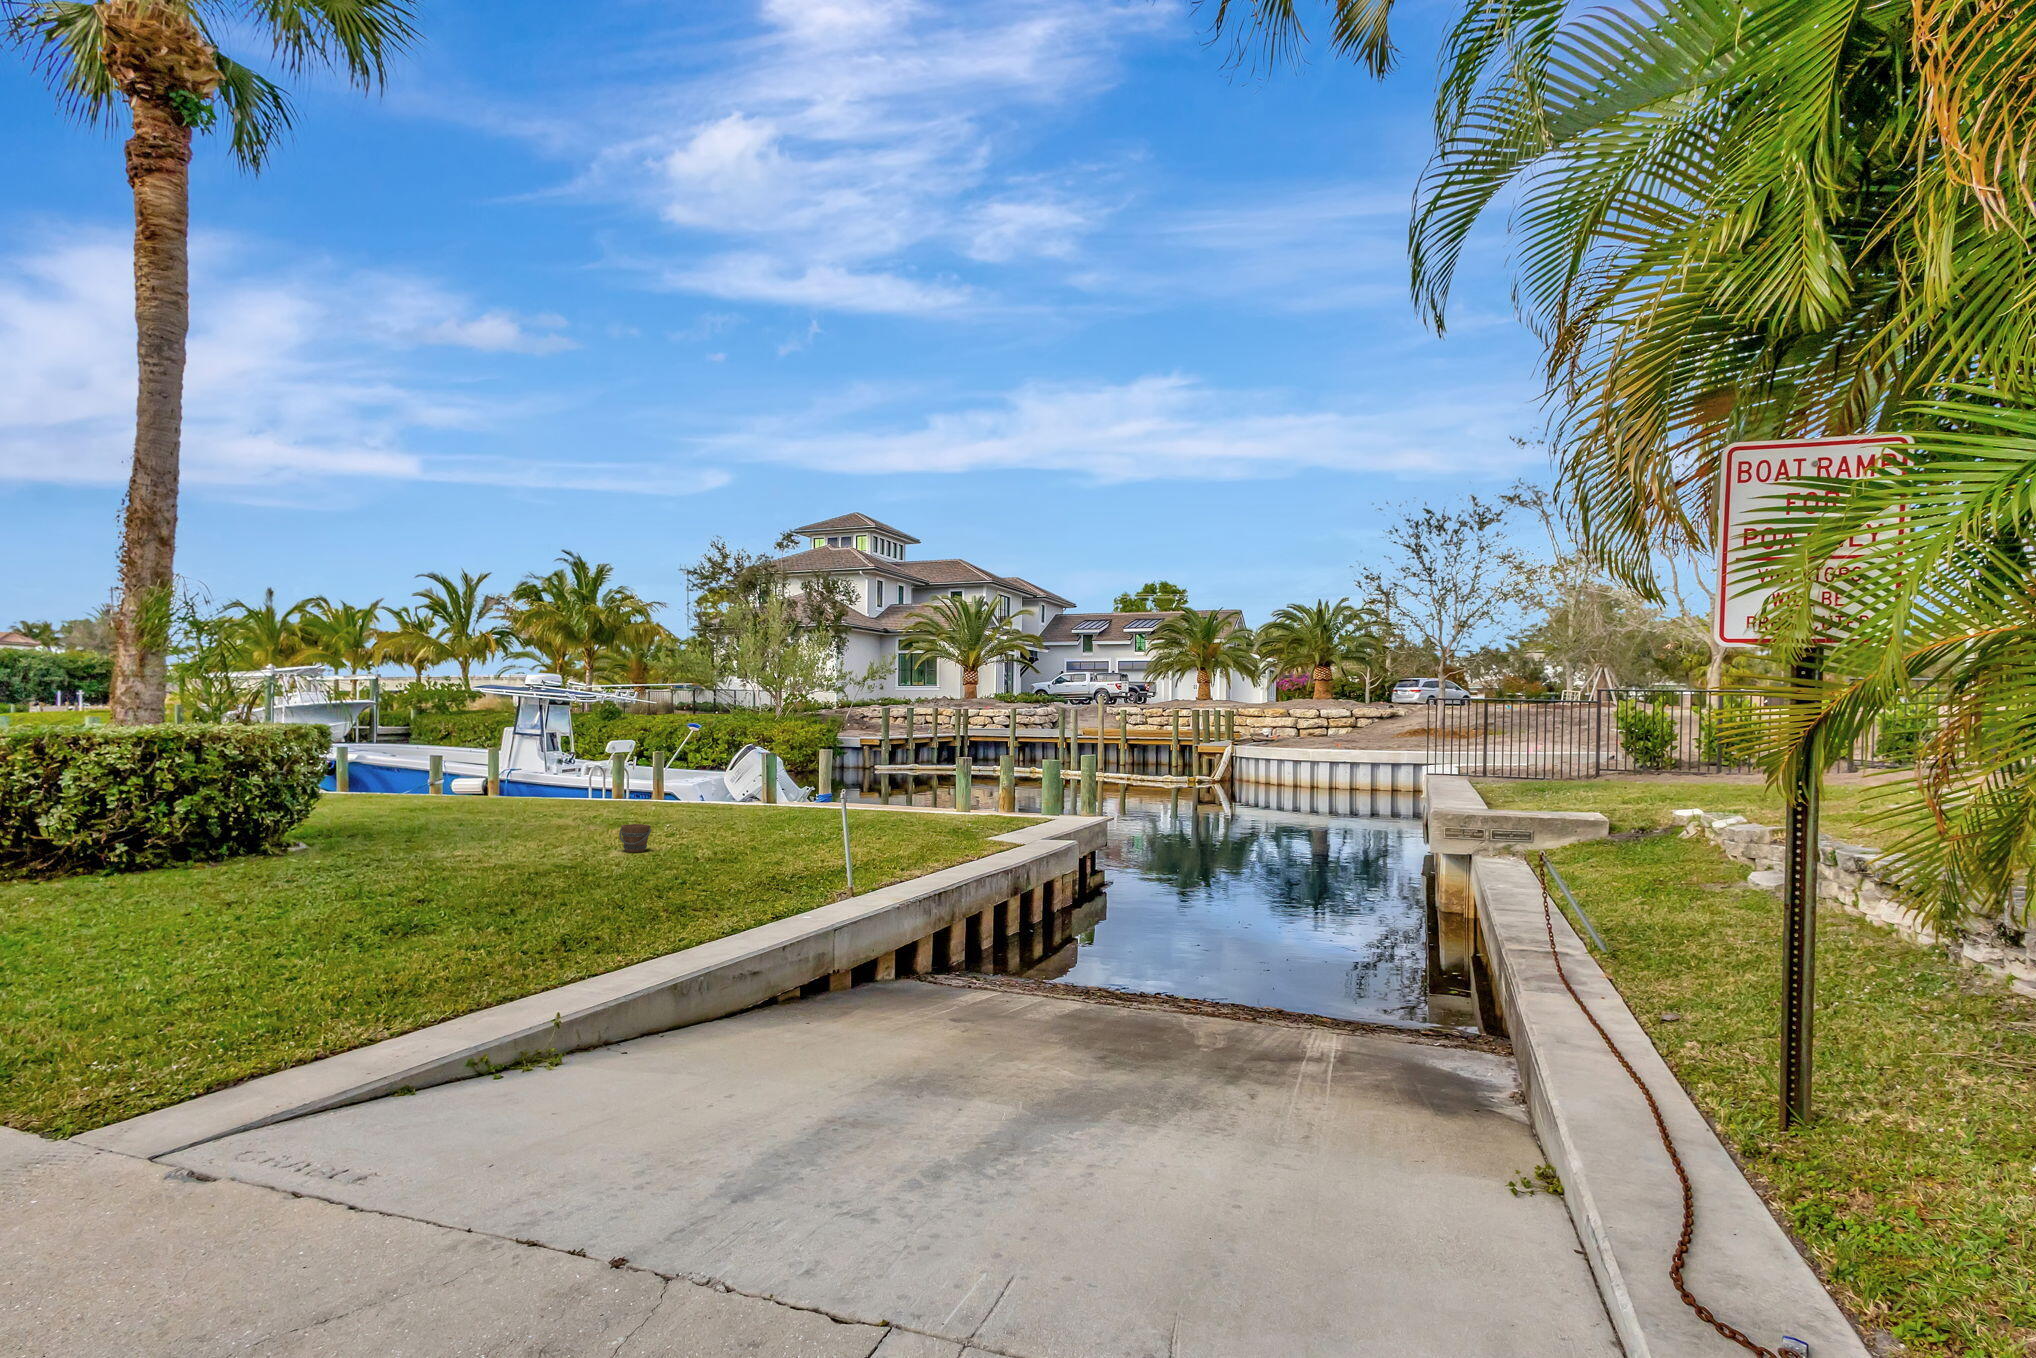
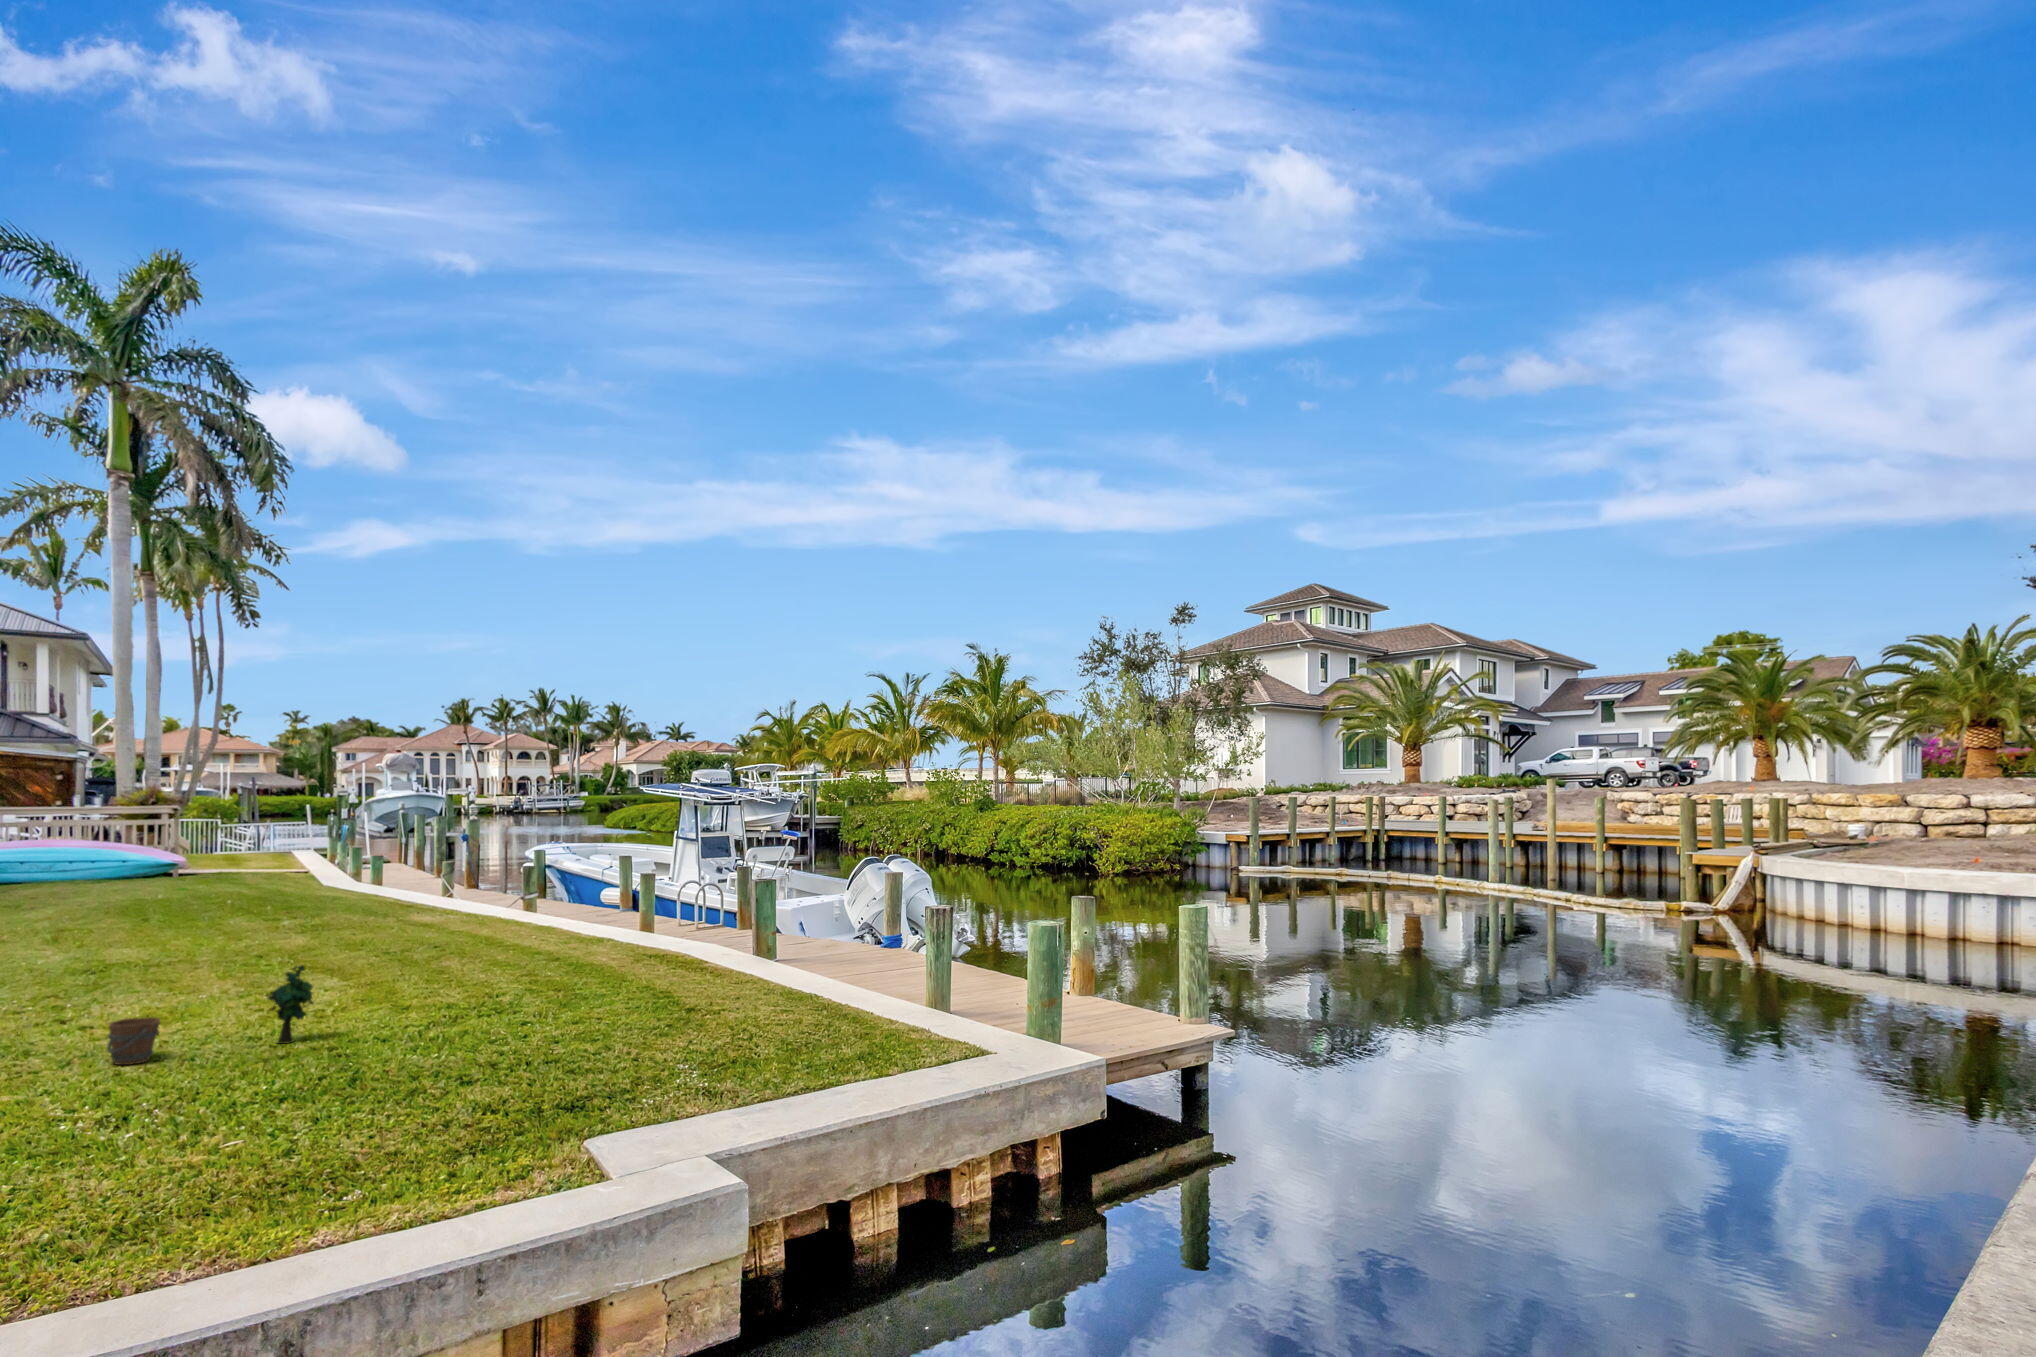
decorative plant: none [673,792,703,843] -> present [266,965,313,1044]

